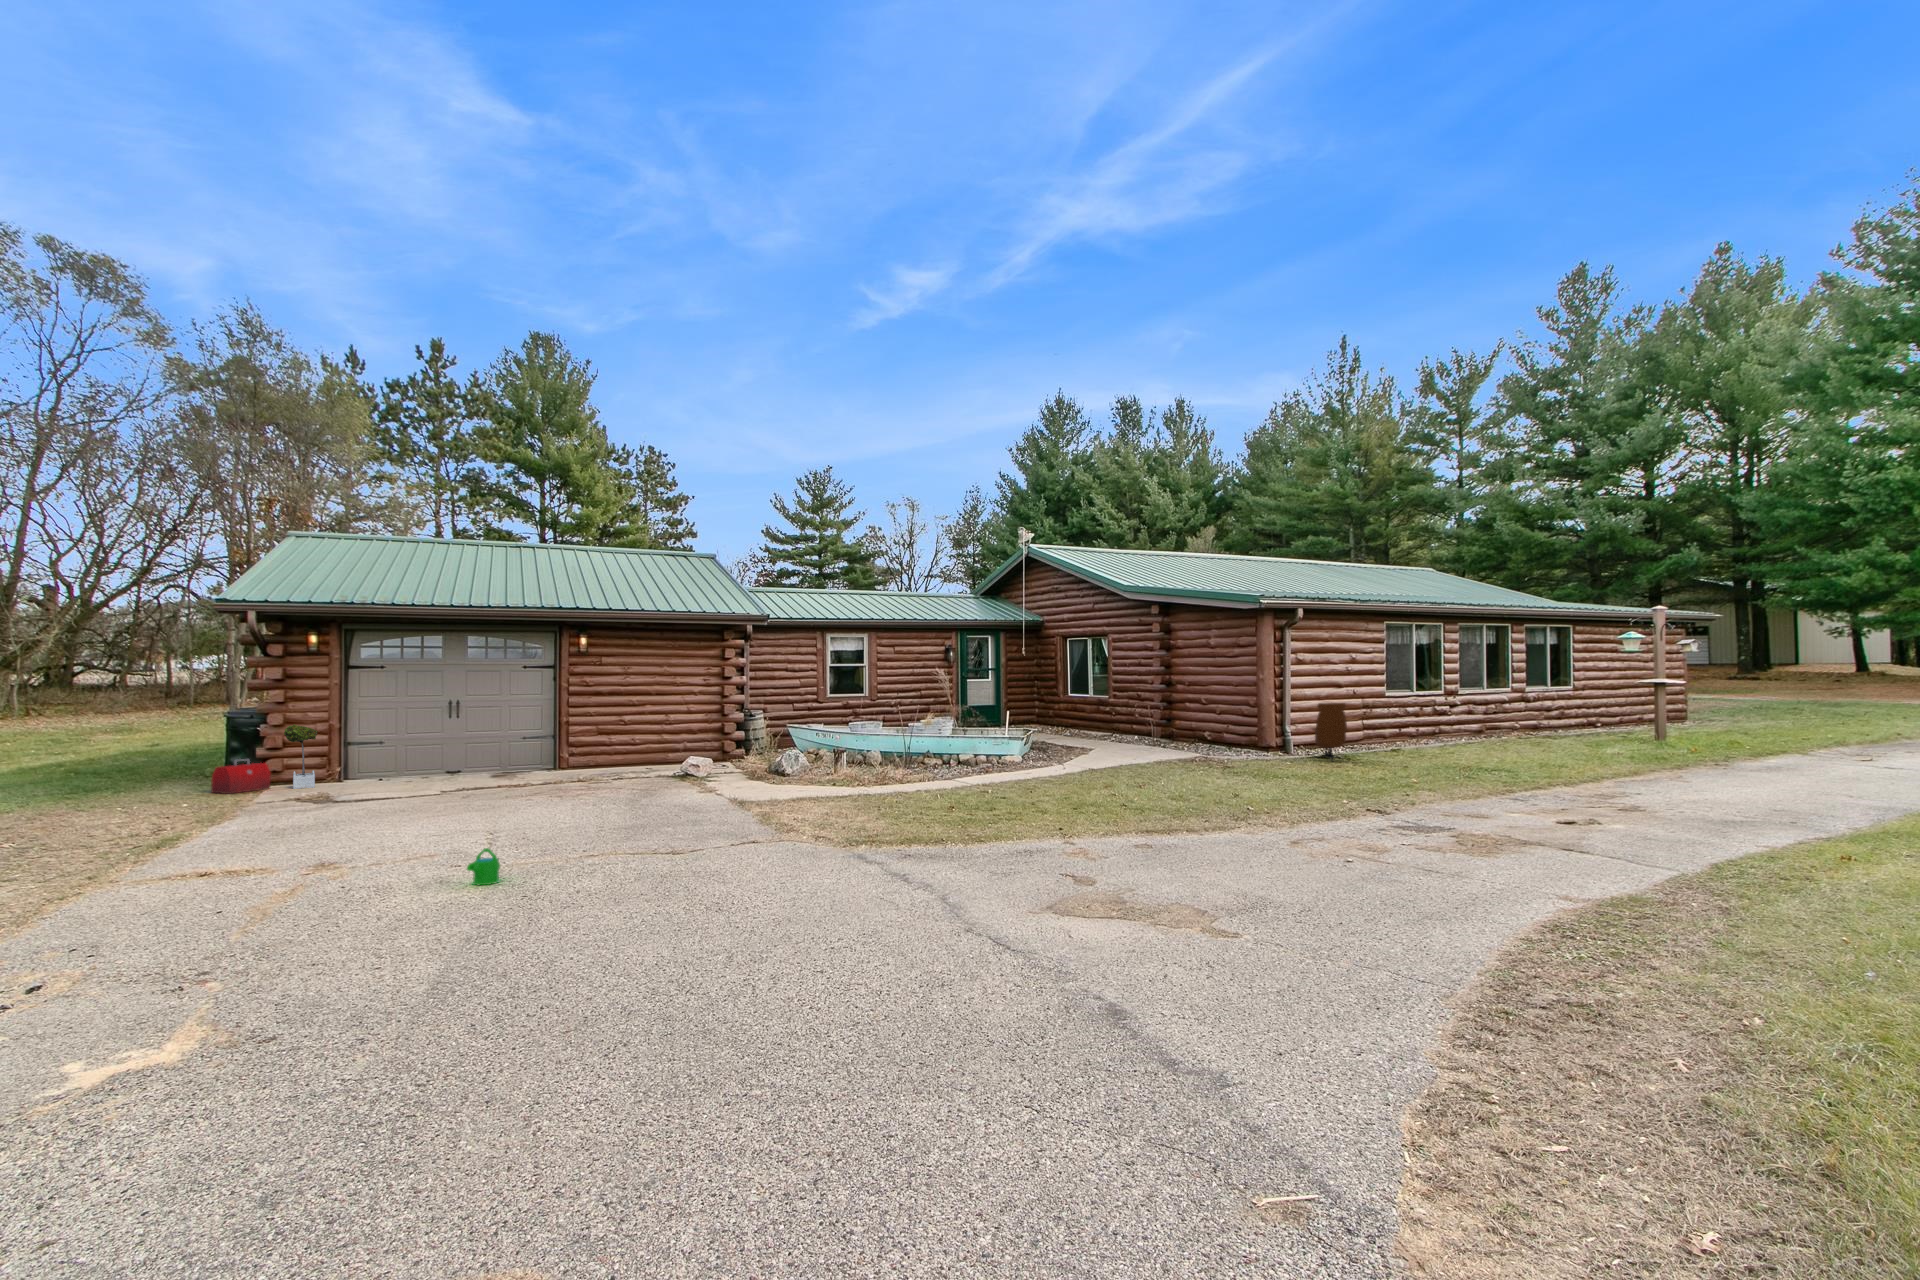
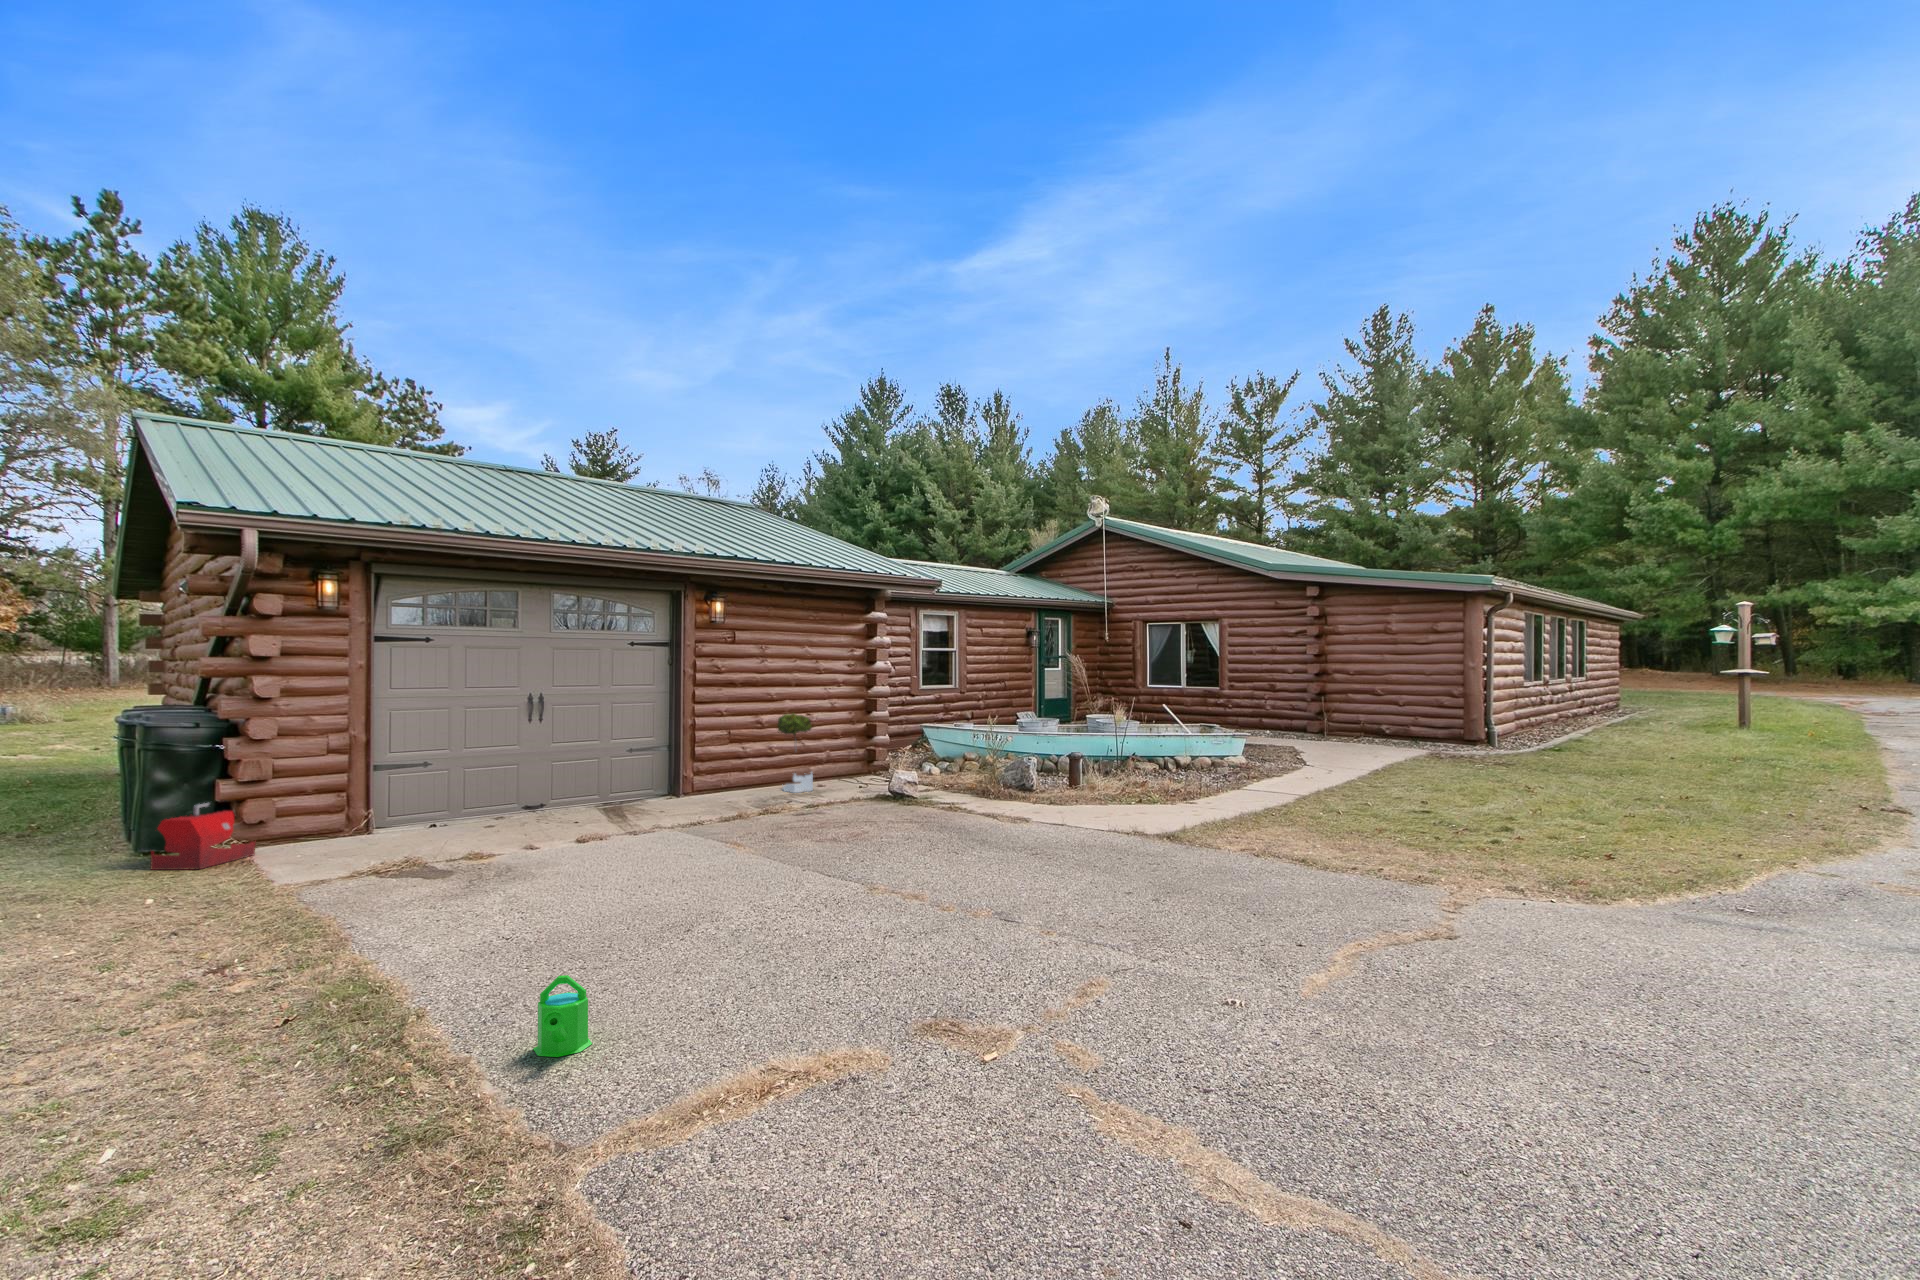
lounge chair: present [1312,703,1347,760] -> none [1505,689,1572,754]
potted tree: present [284,724,318,789] -> present [777,713,813,793]
watering can: present [467,848,500,885] -> present [533,975,592,1057]

